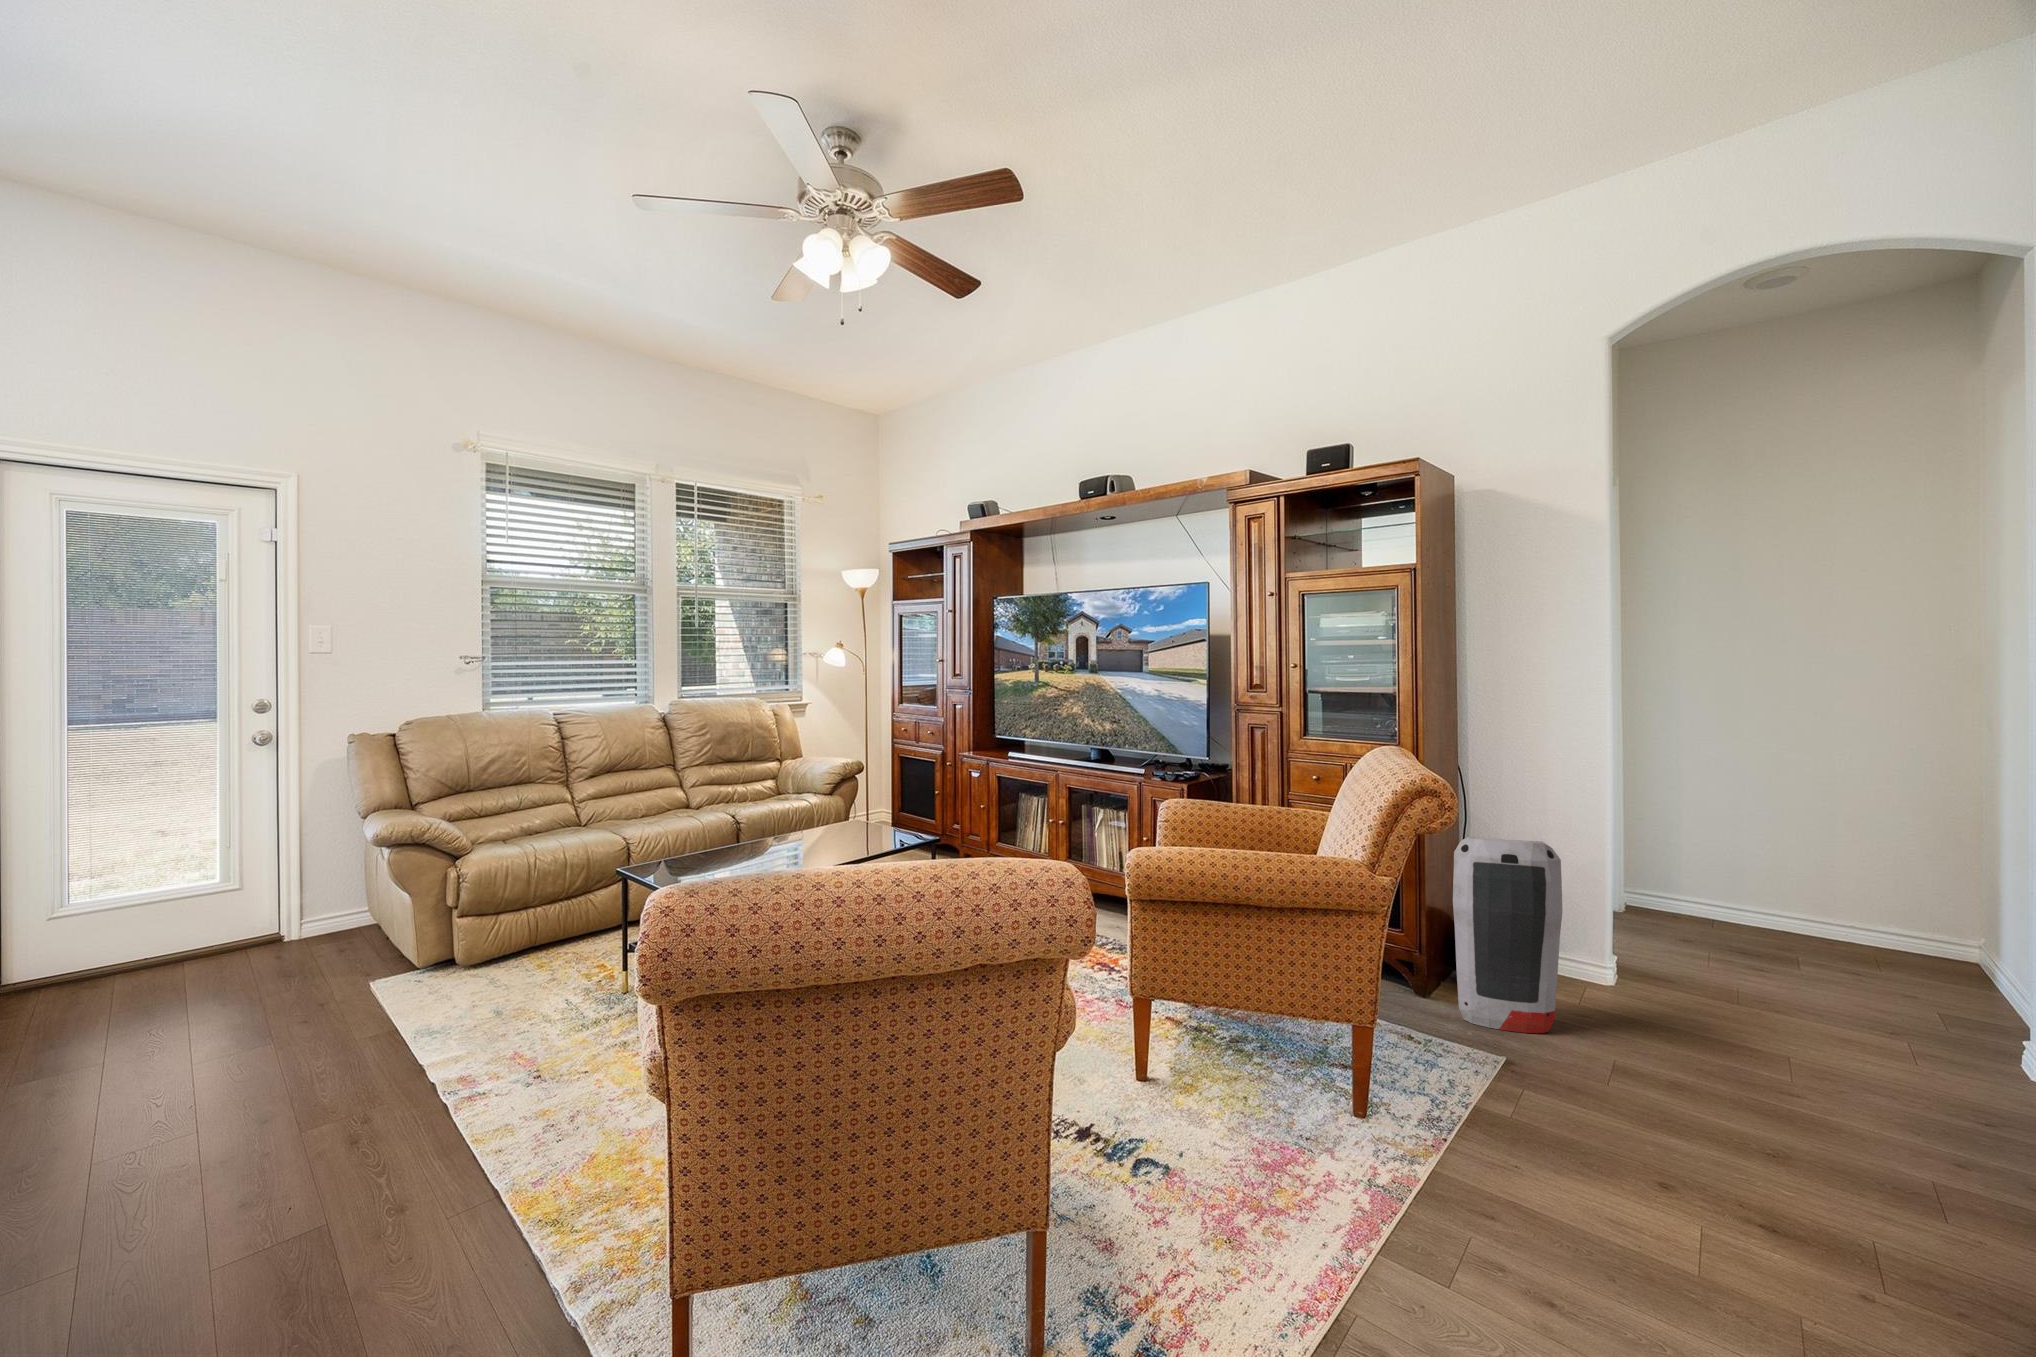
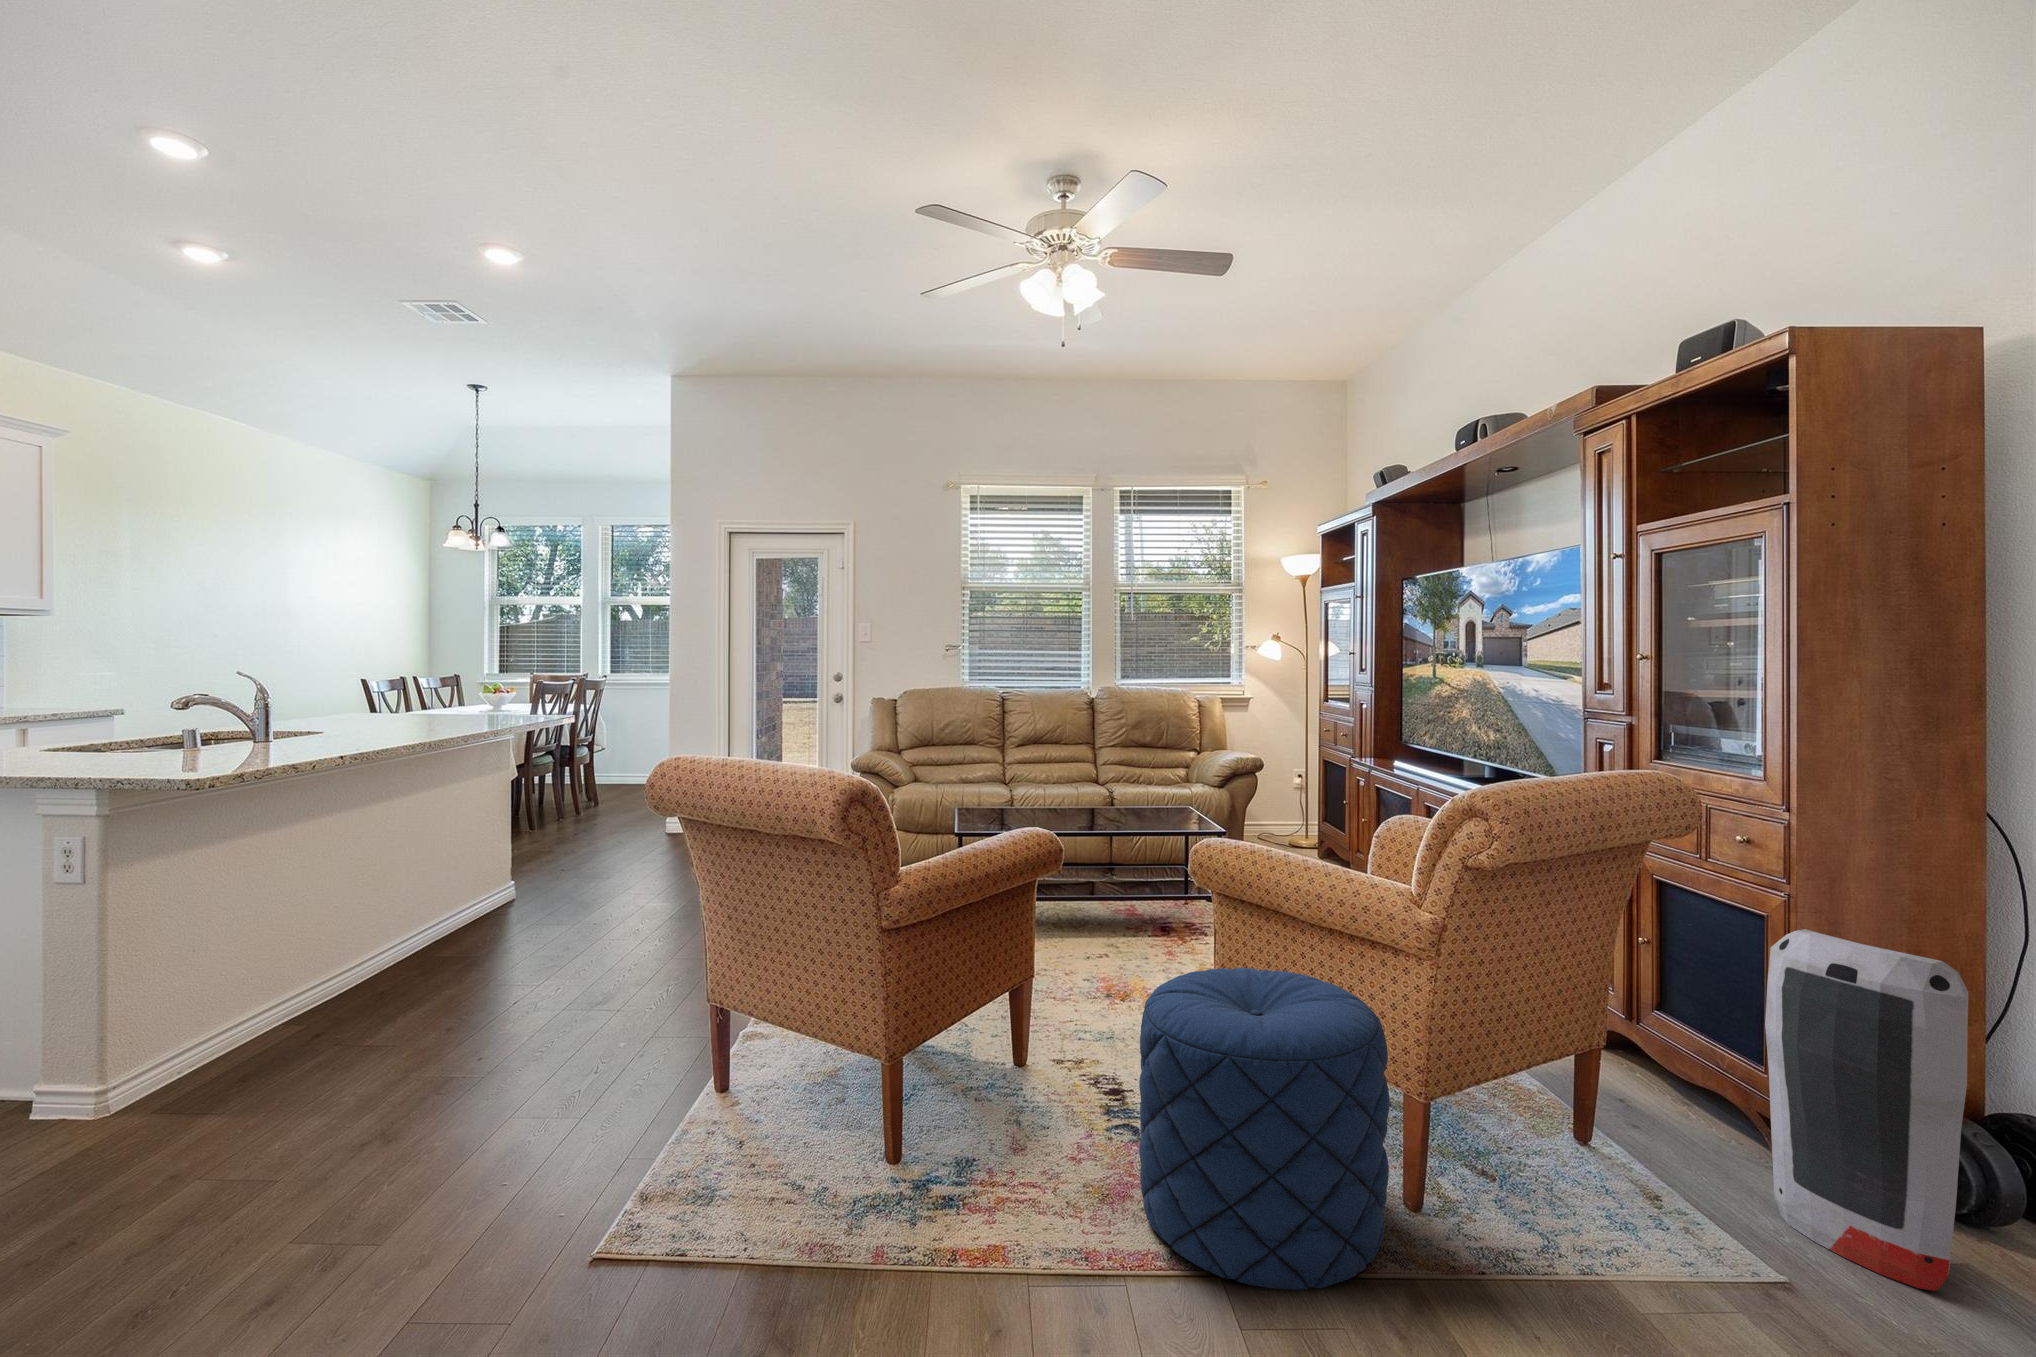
pouf: none [1205,946,1433,1233] -> present [1139,968,1390,1290]

